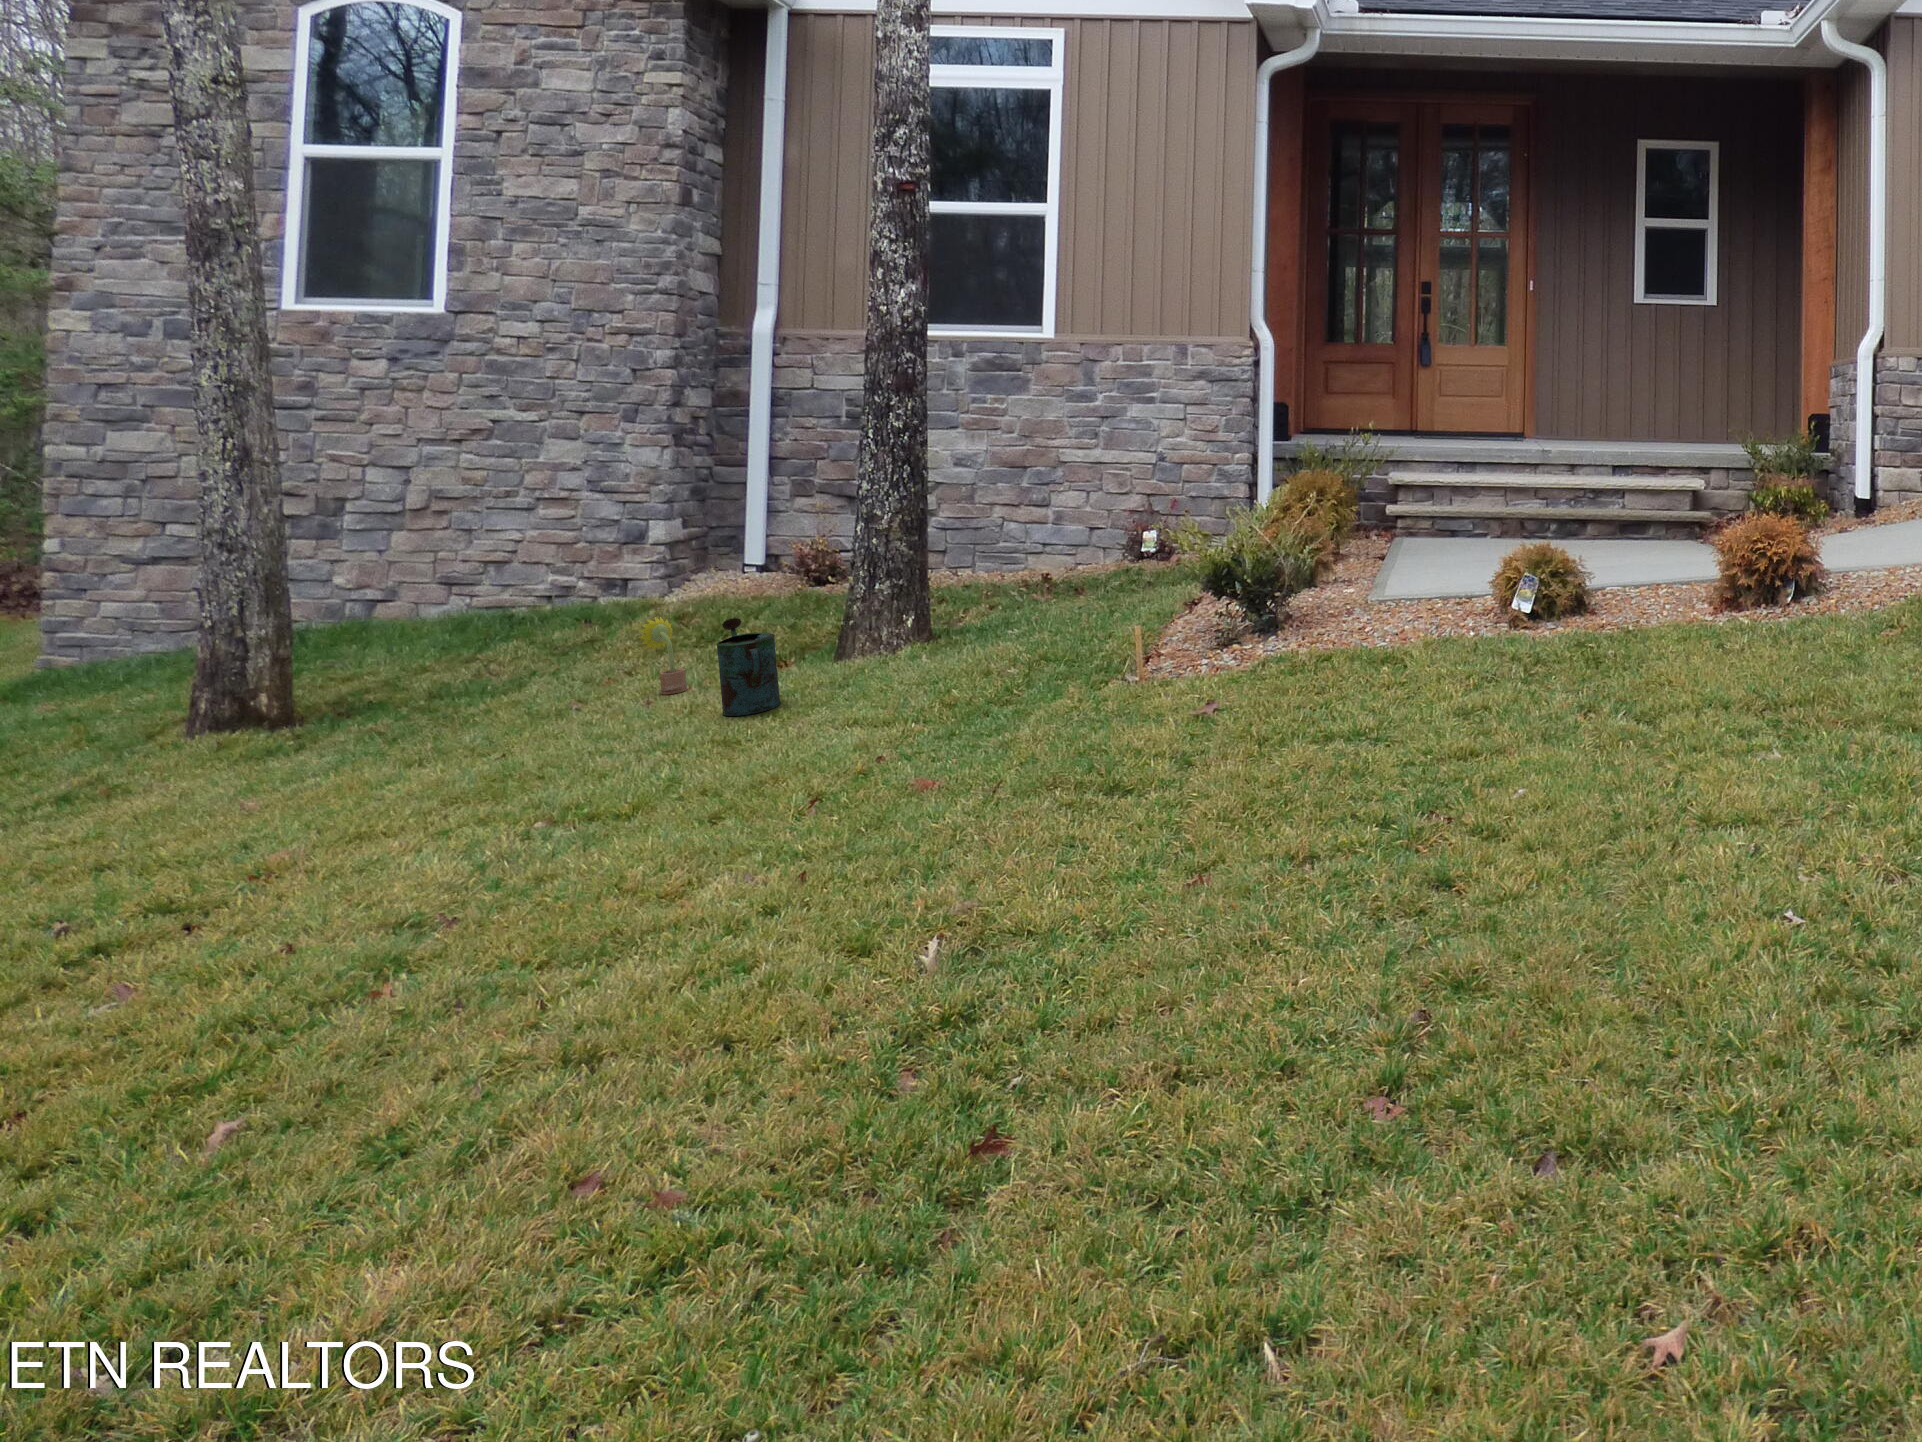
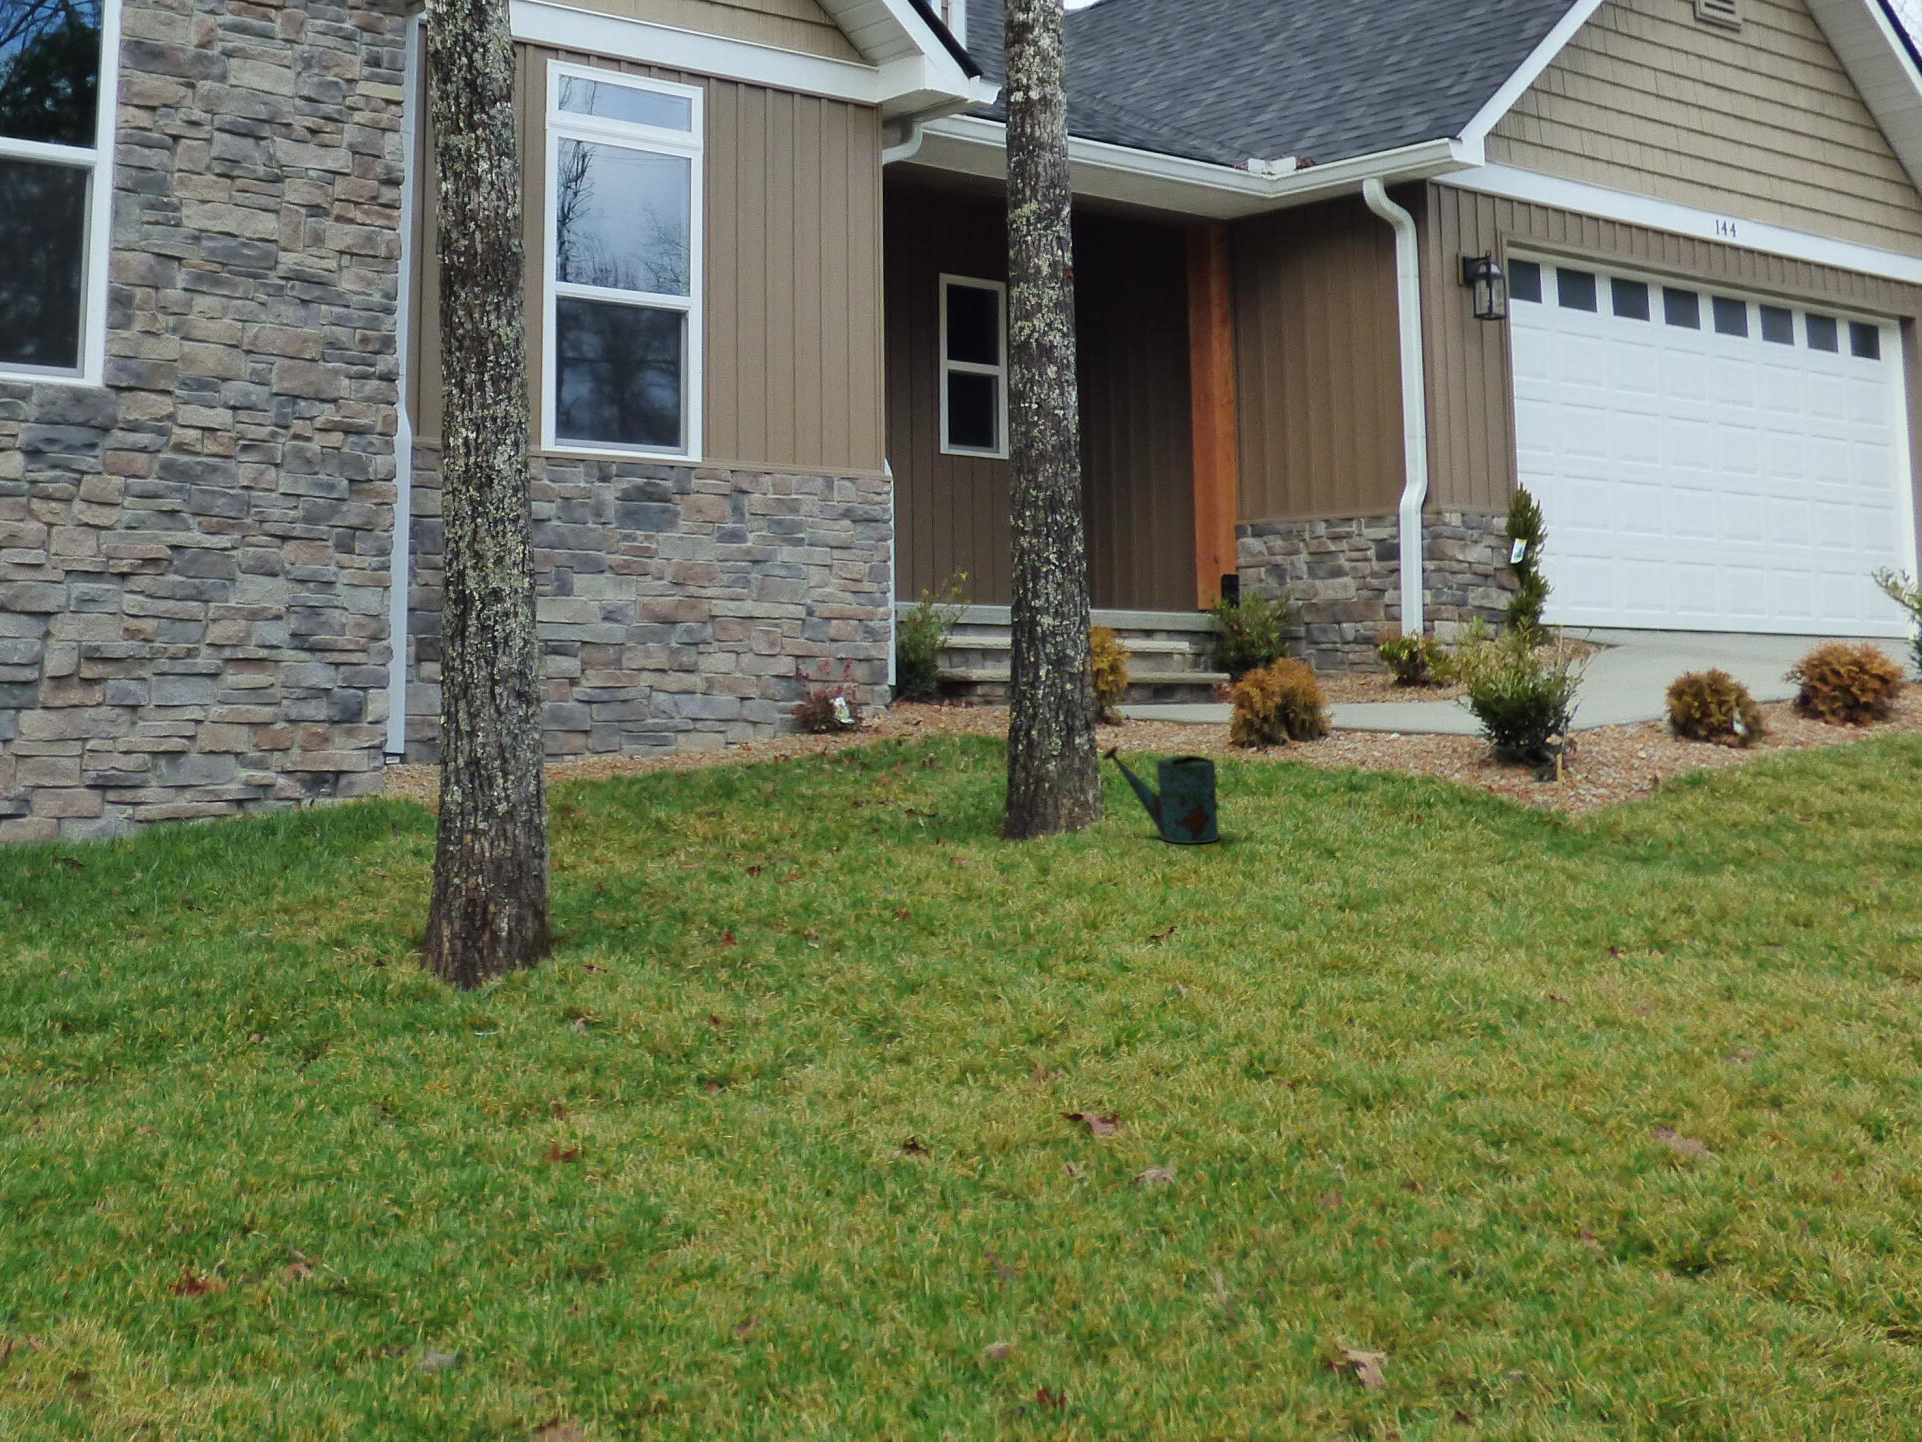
decorative plant: present [638,617,687,694] -> none [967,755,1012,844]

